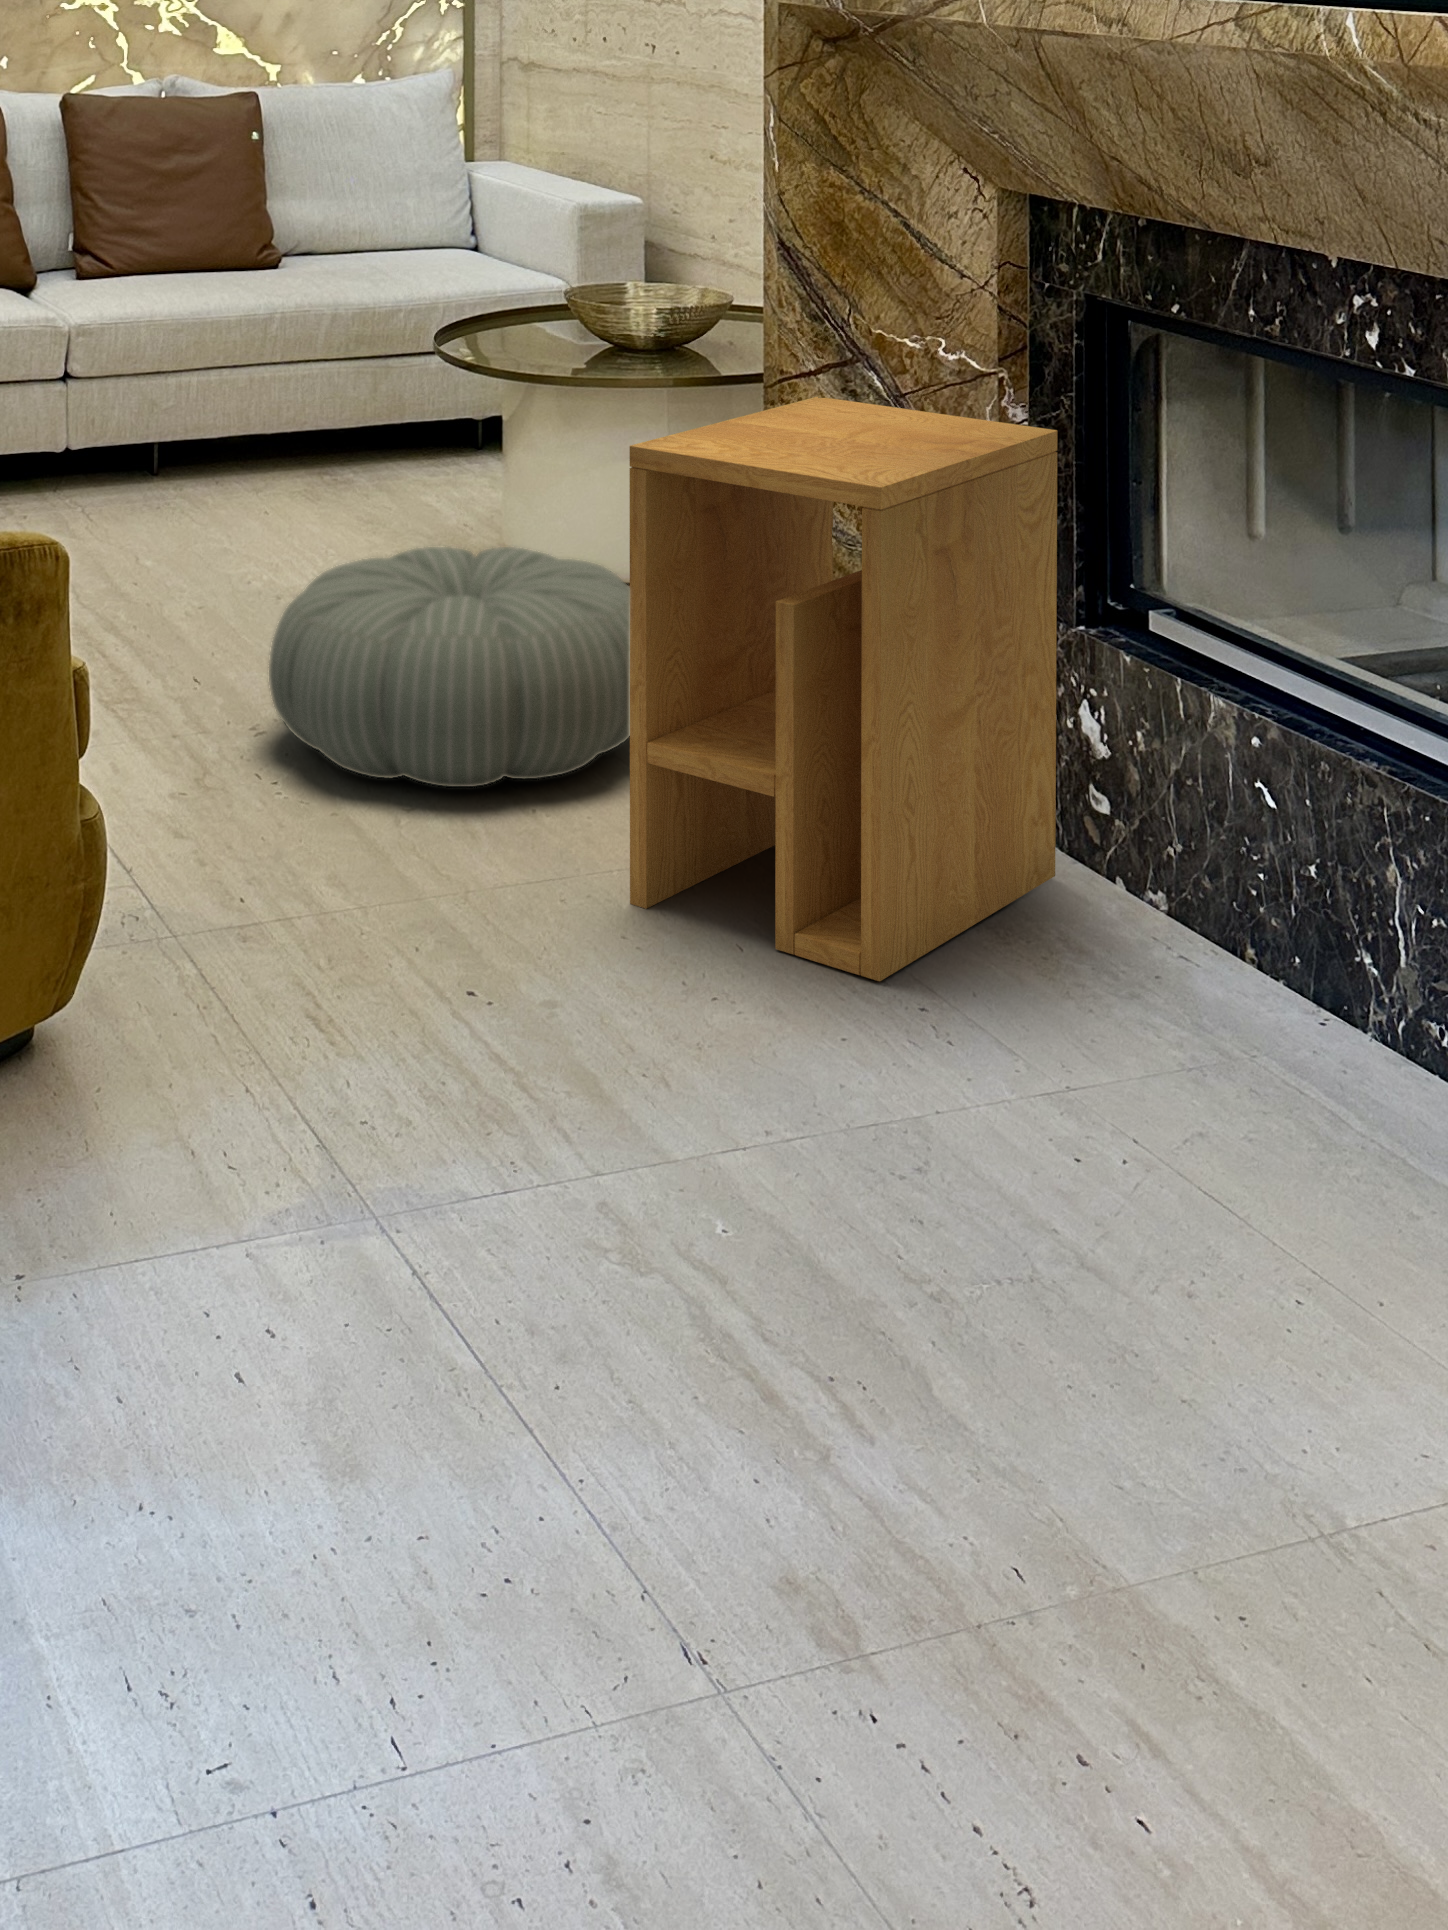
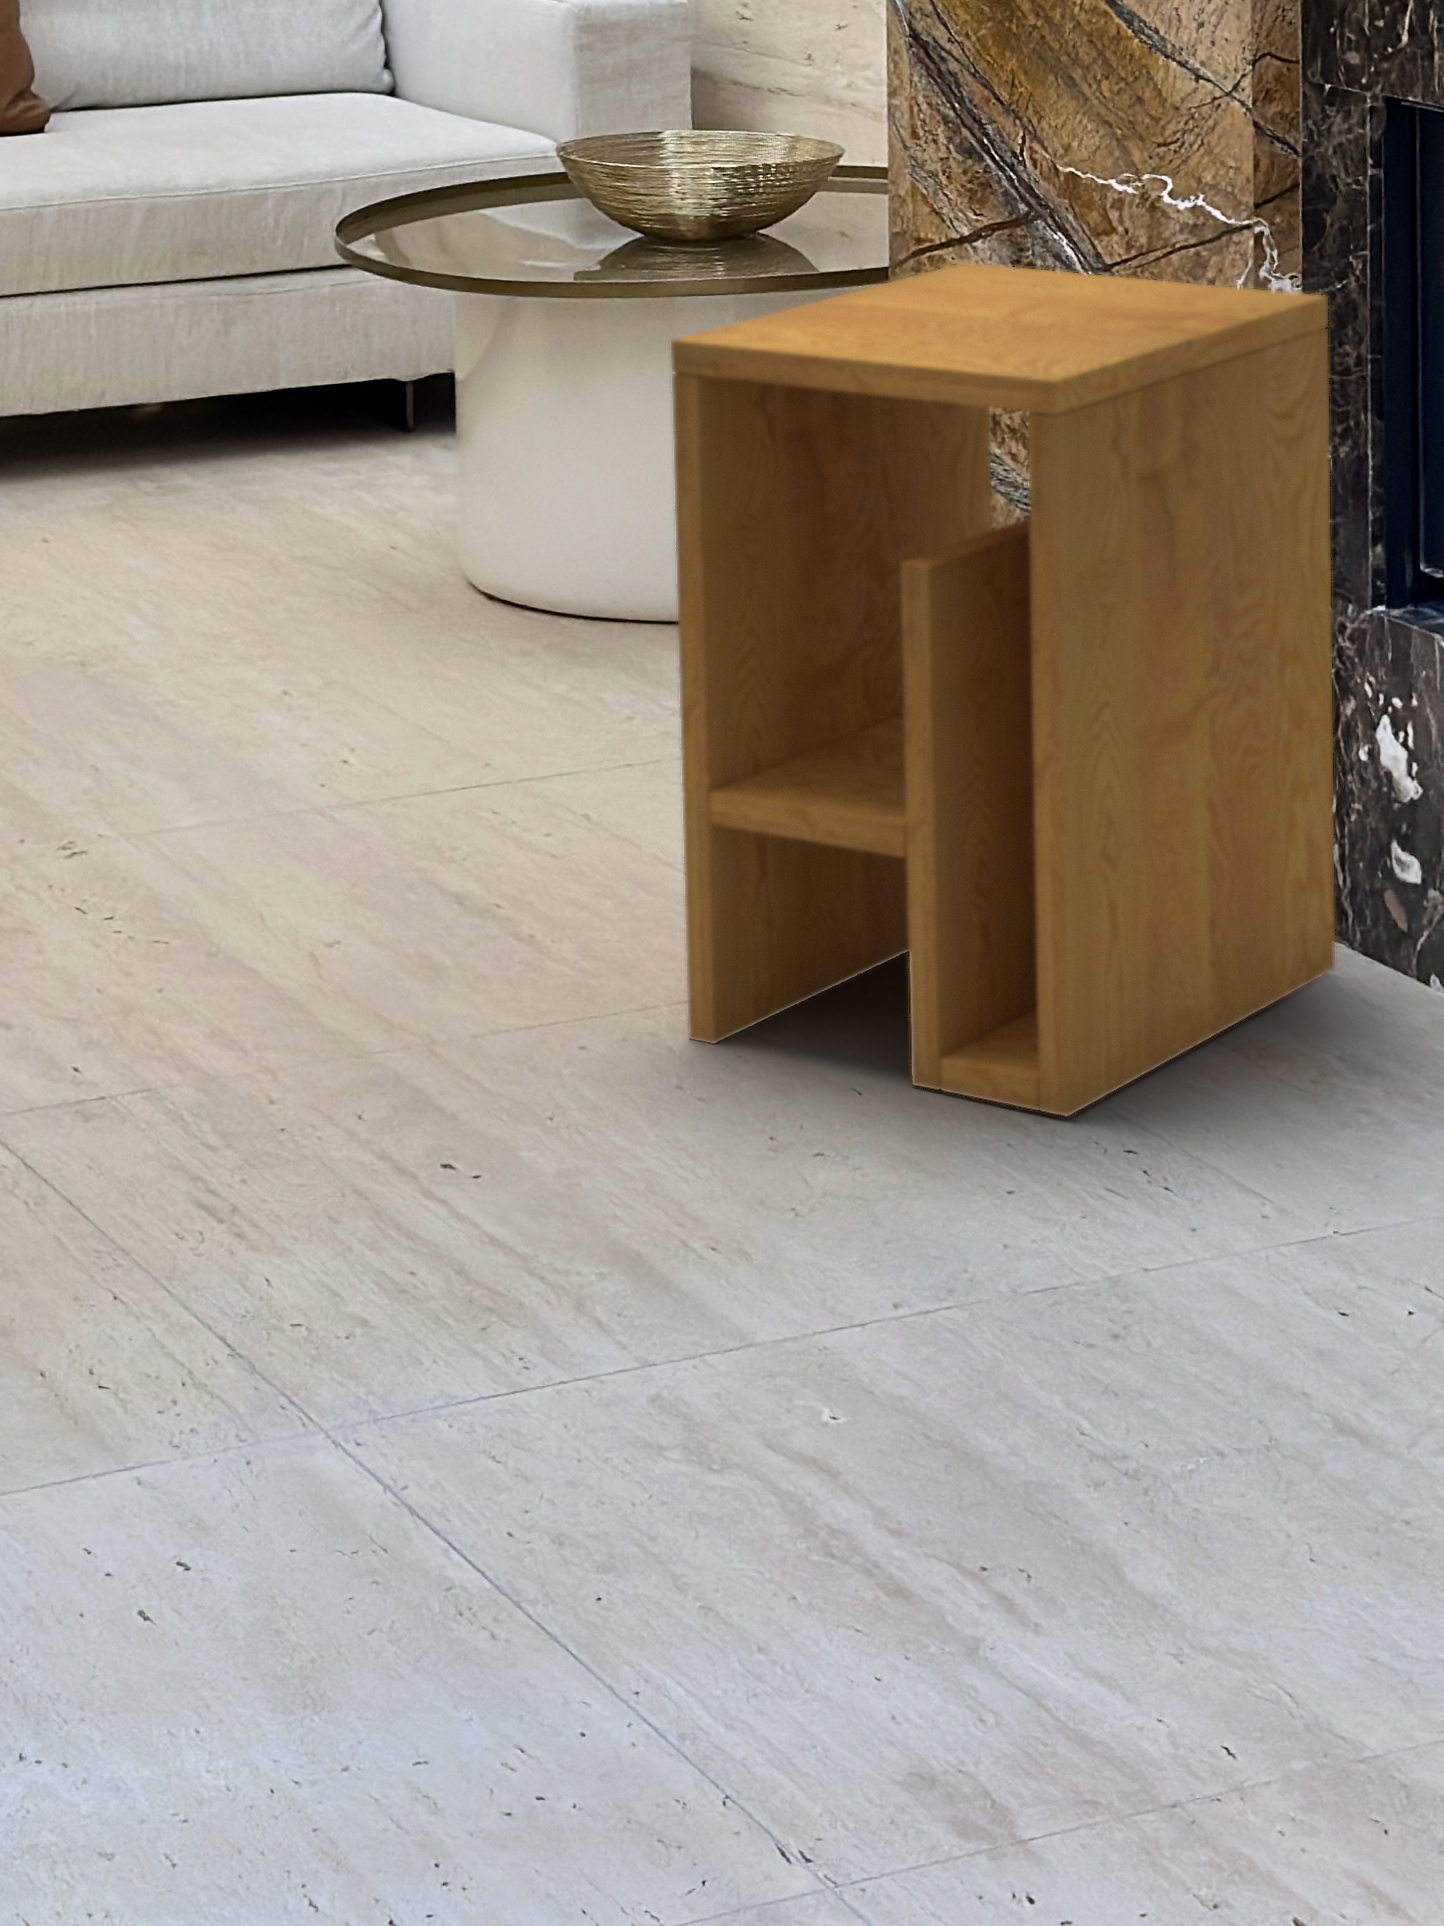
pouf: present [269,547,630,787] -> none [98,535,725,895]

